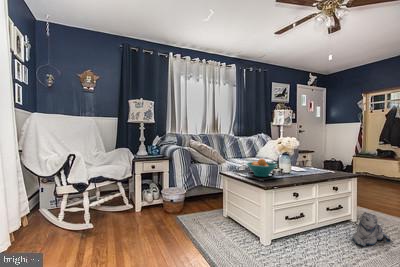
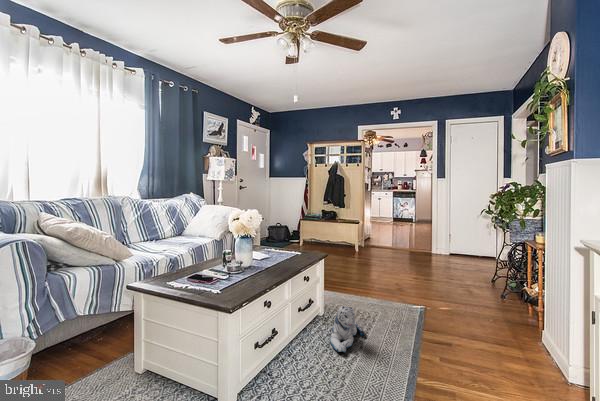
fruit bowl: present [247,159,277,177] -> none [183,252,237,285]

